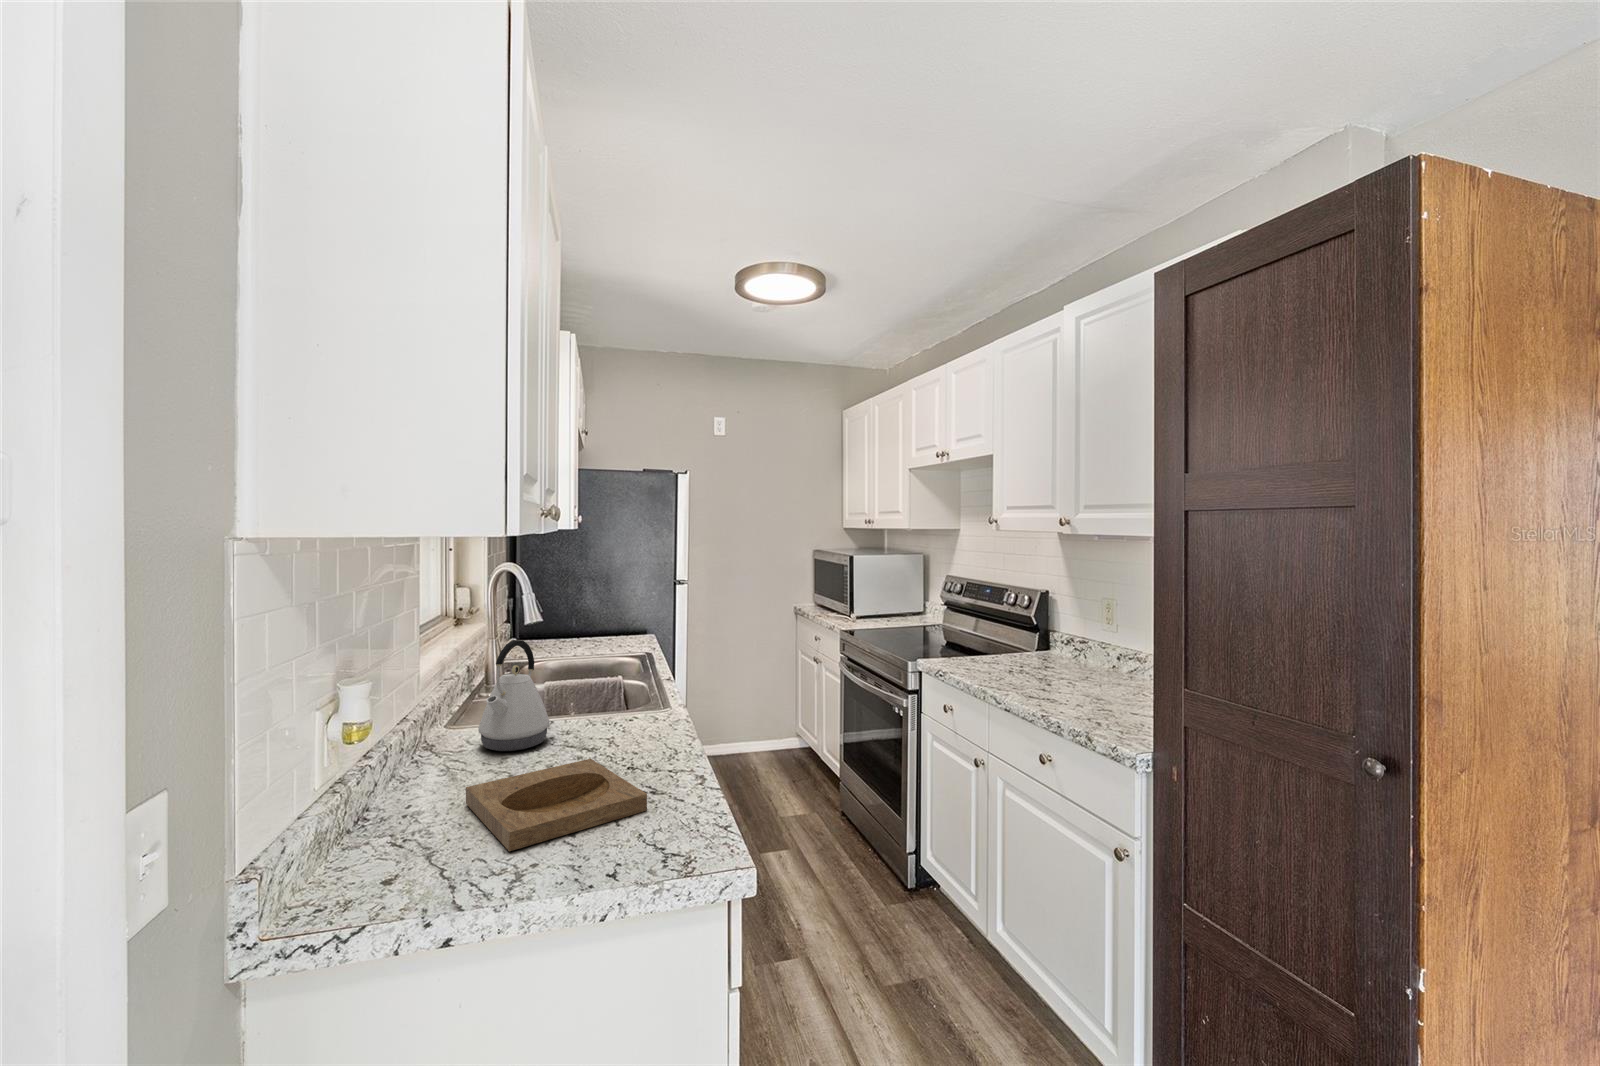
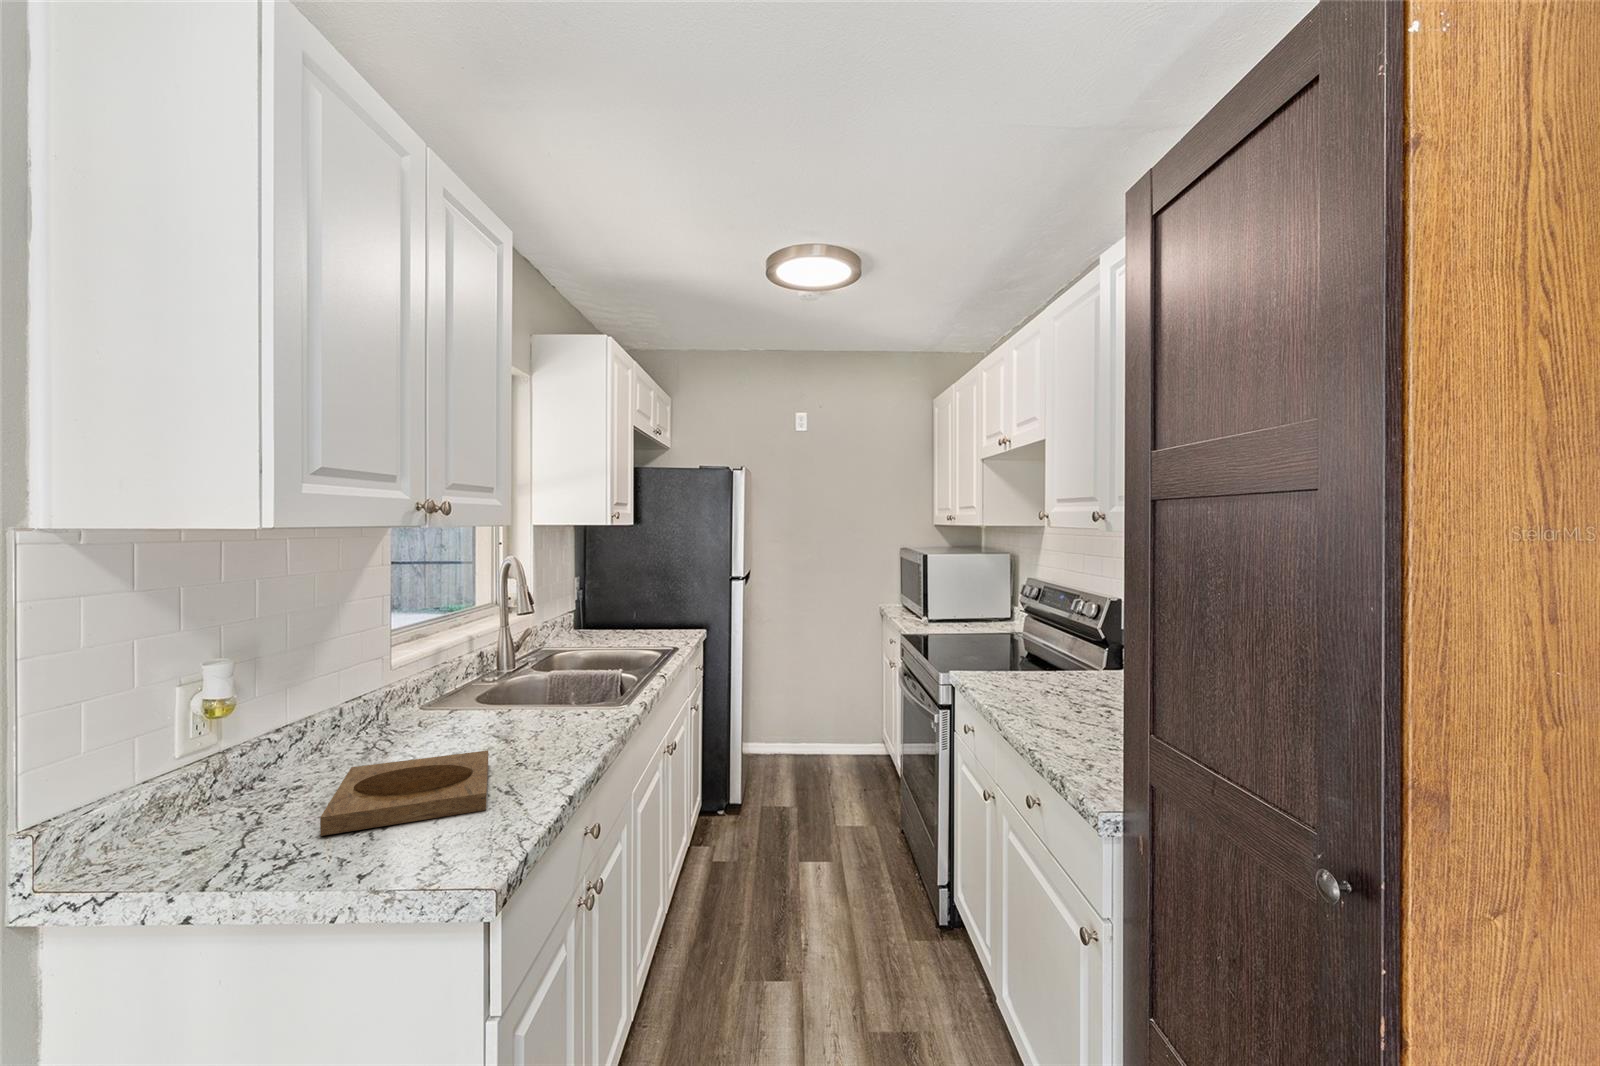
kettle: present [478,640,550,751] -> none [426,630,499,736]

